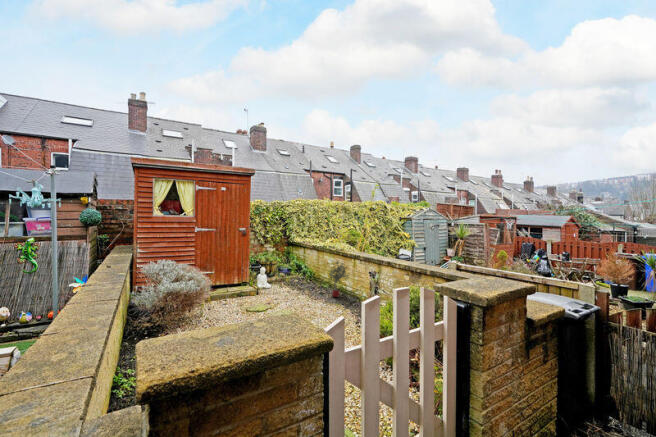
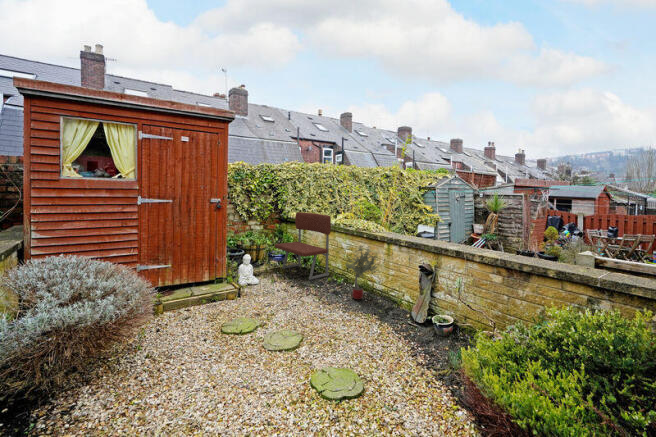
bench: none [282,238,322,286] -> present [275,212,331,280]

